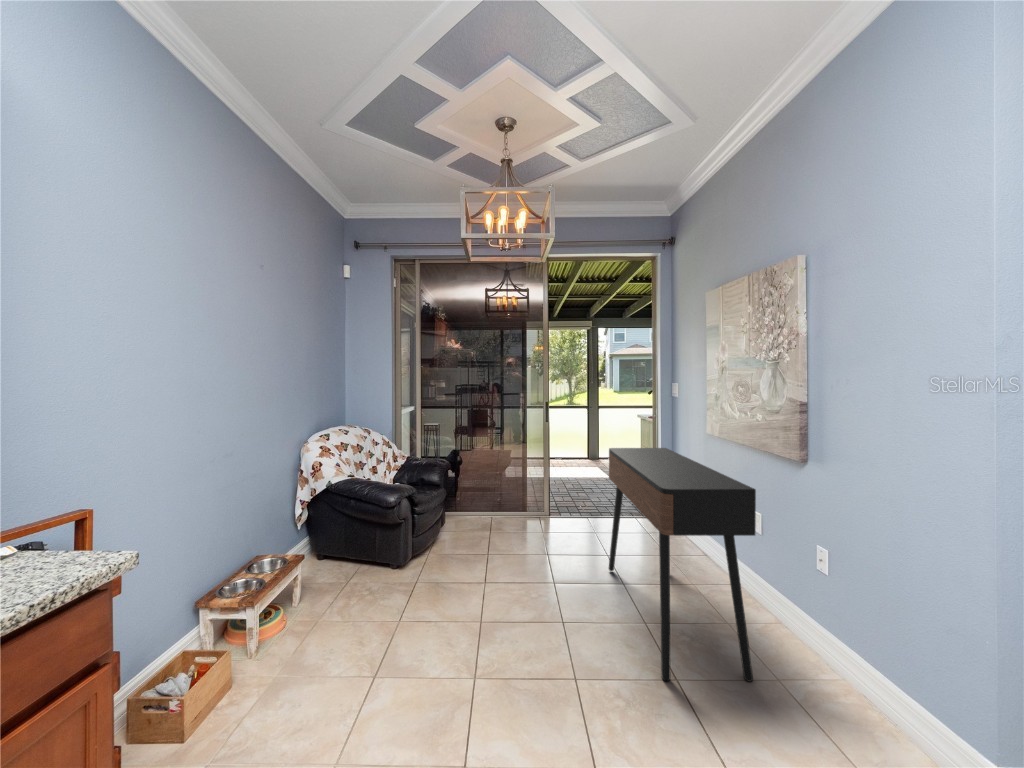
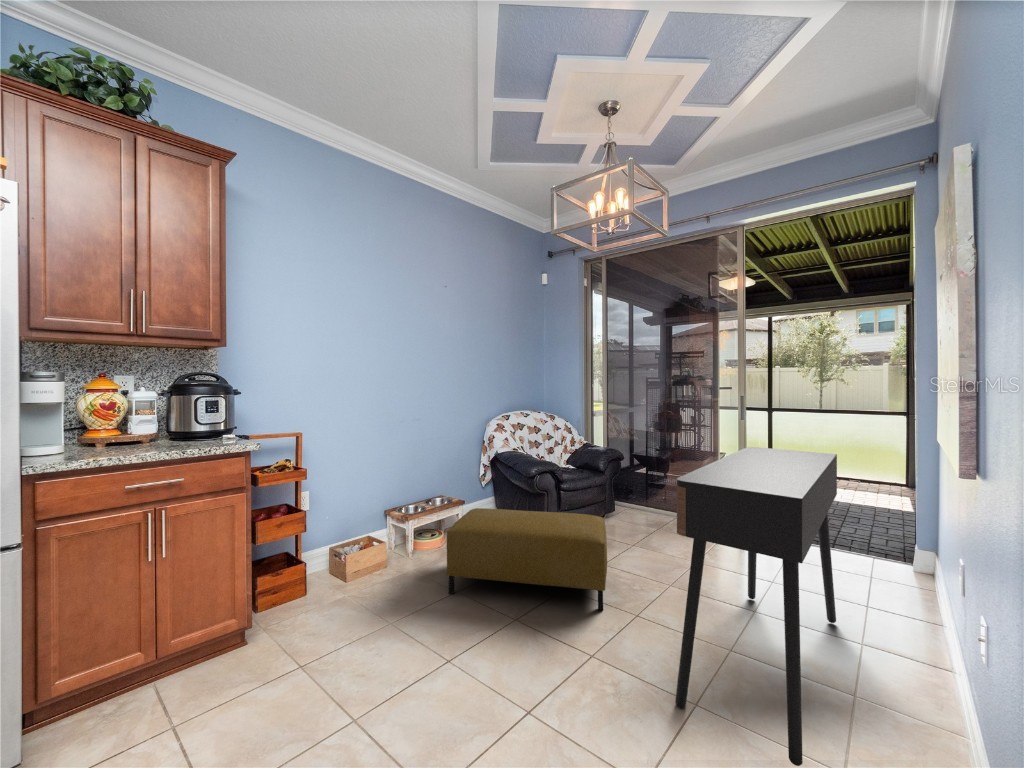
ottoman: none [349,533,537,680] -> present [446,508,607,610]

